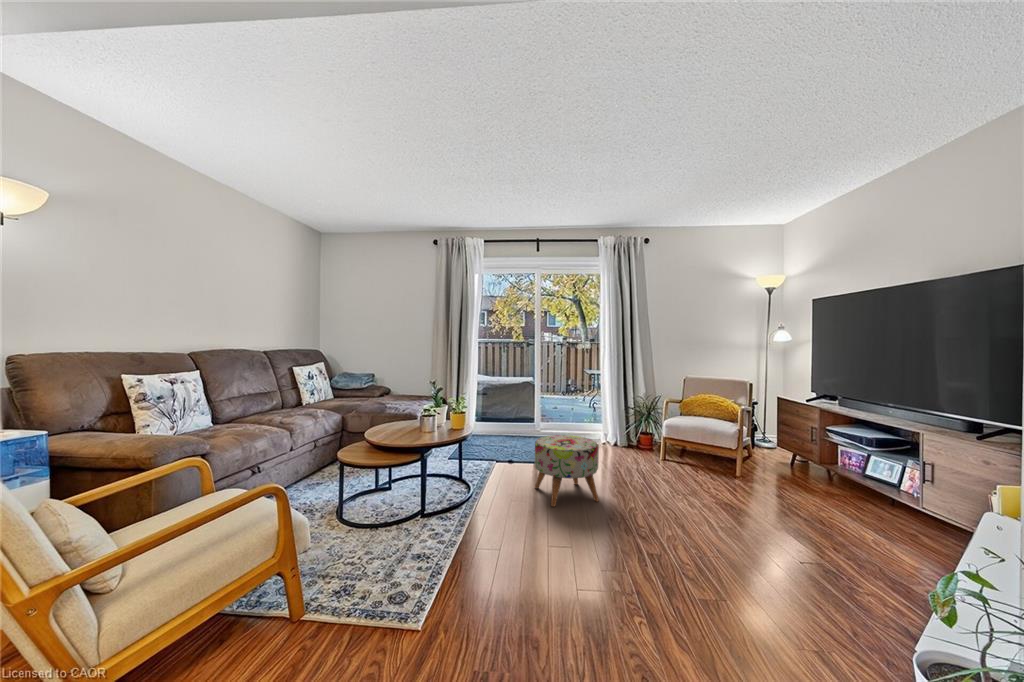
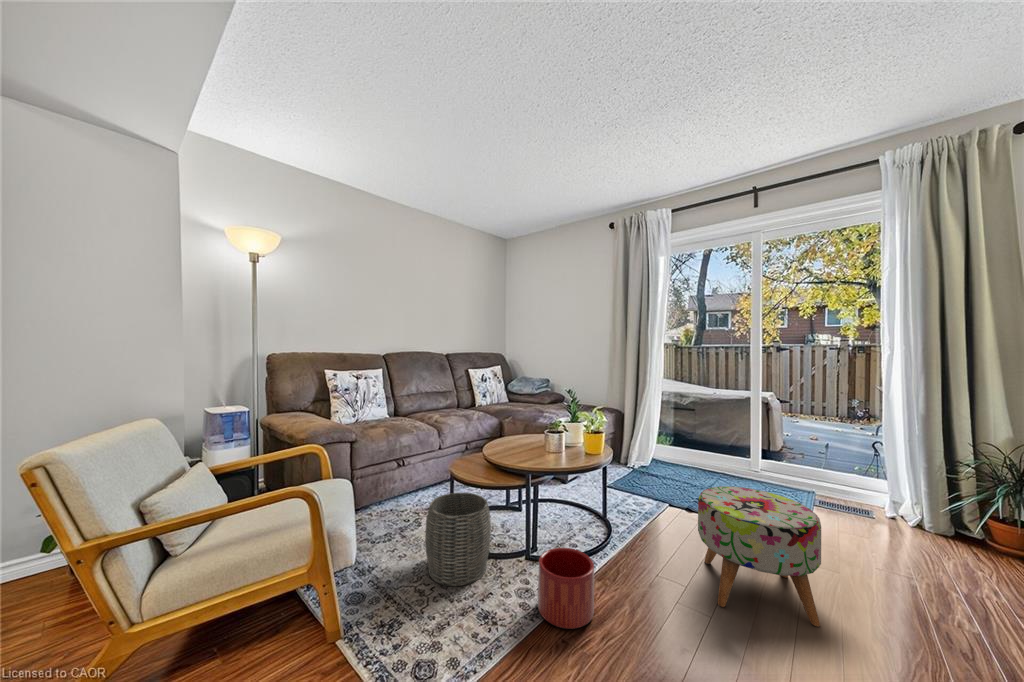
woven basket: none [338,475,398,553] -> present [425,493,491,586]
planter: none [450,494,490,546] -> present [538,548,594,629]

